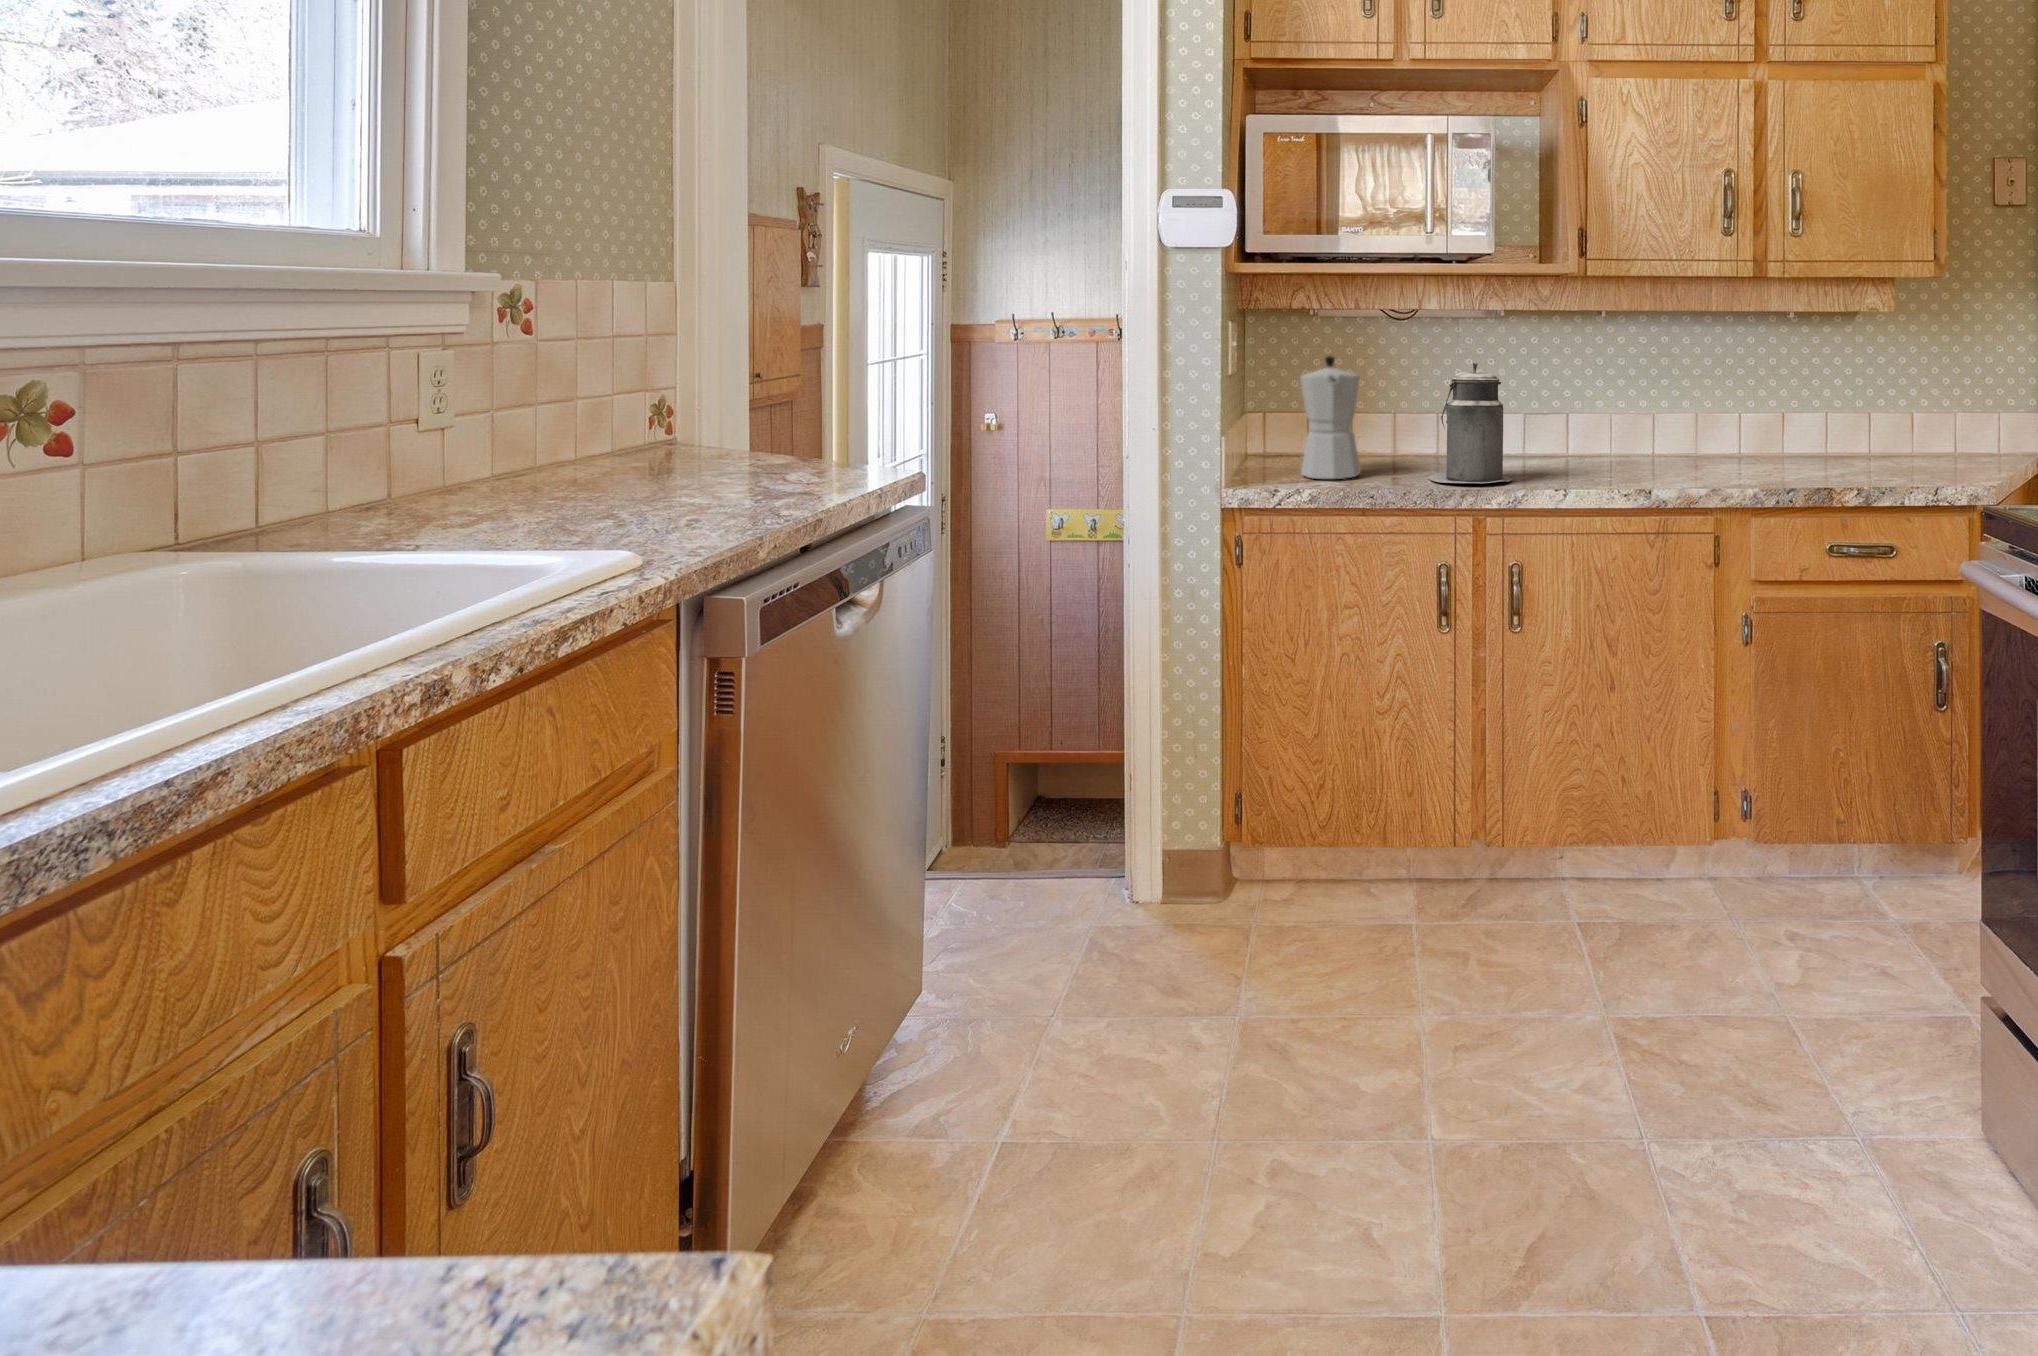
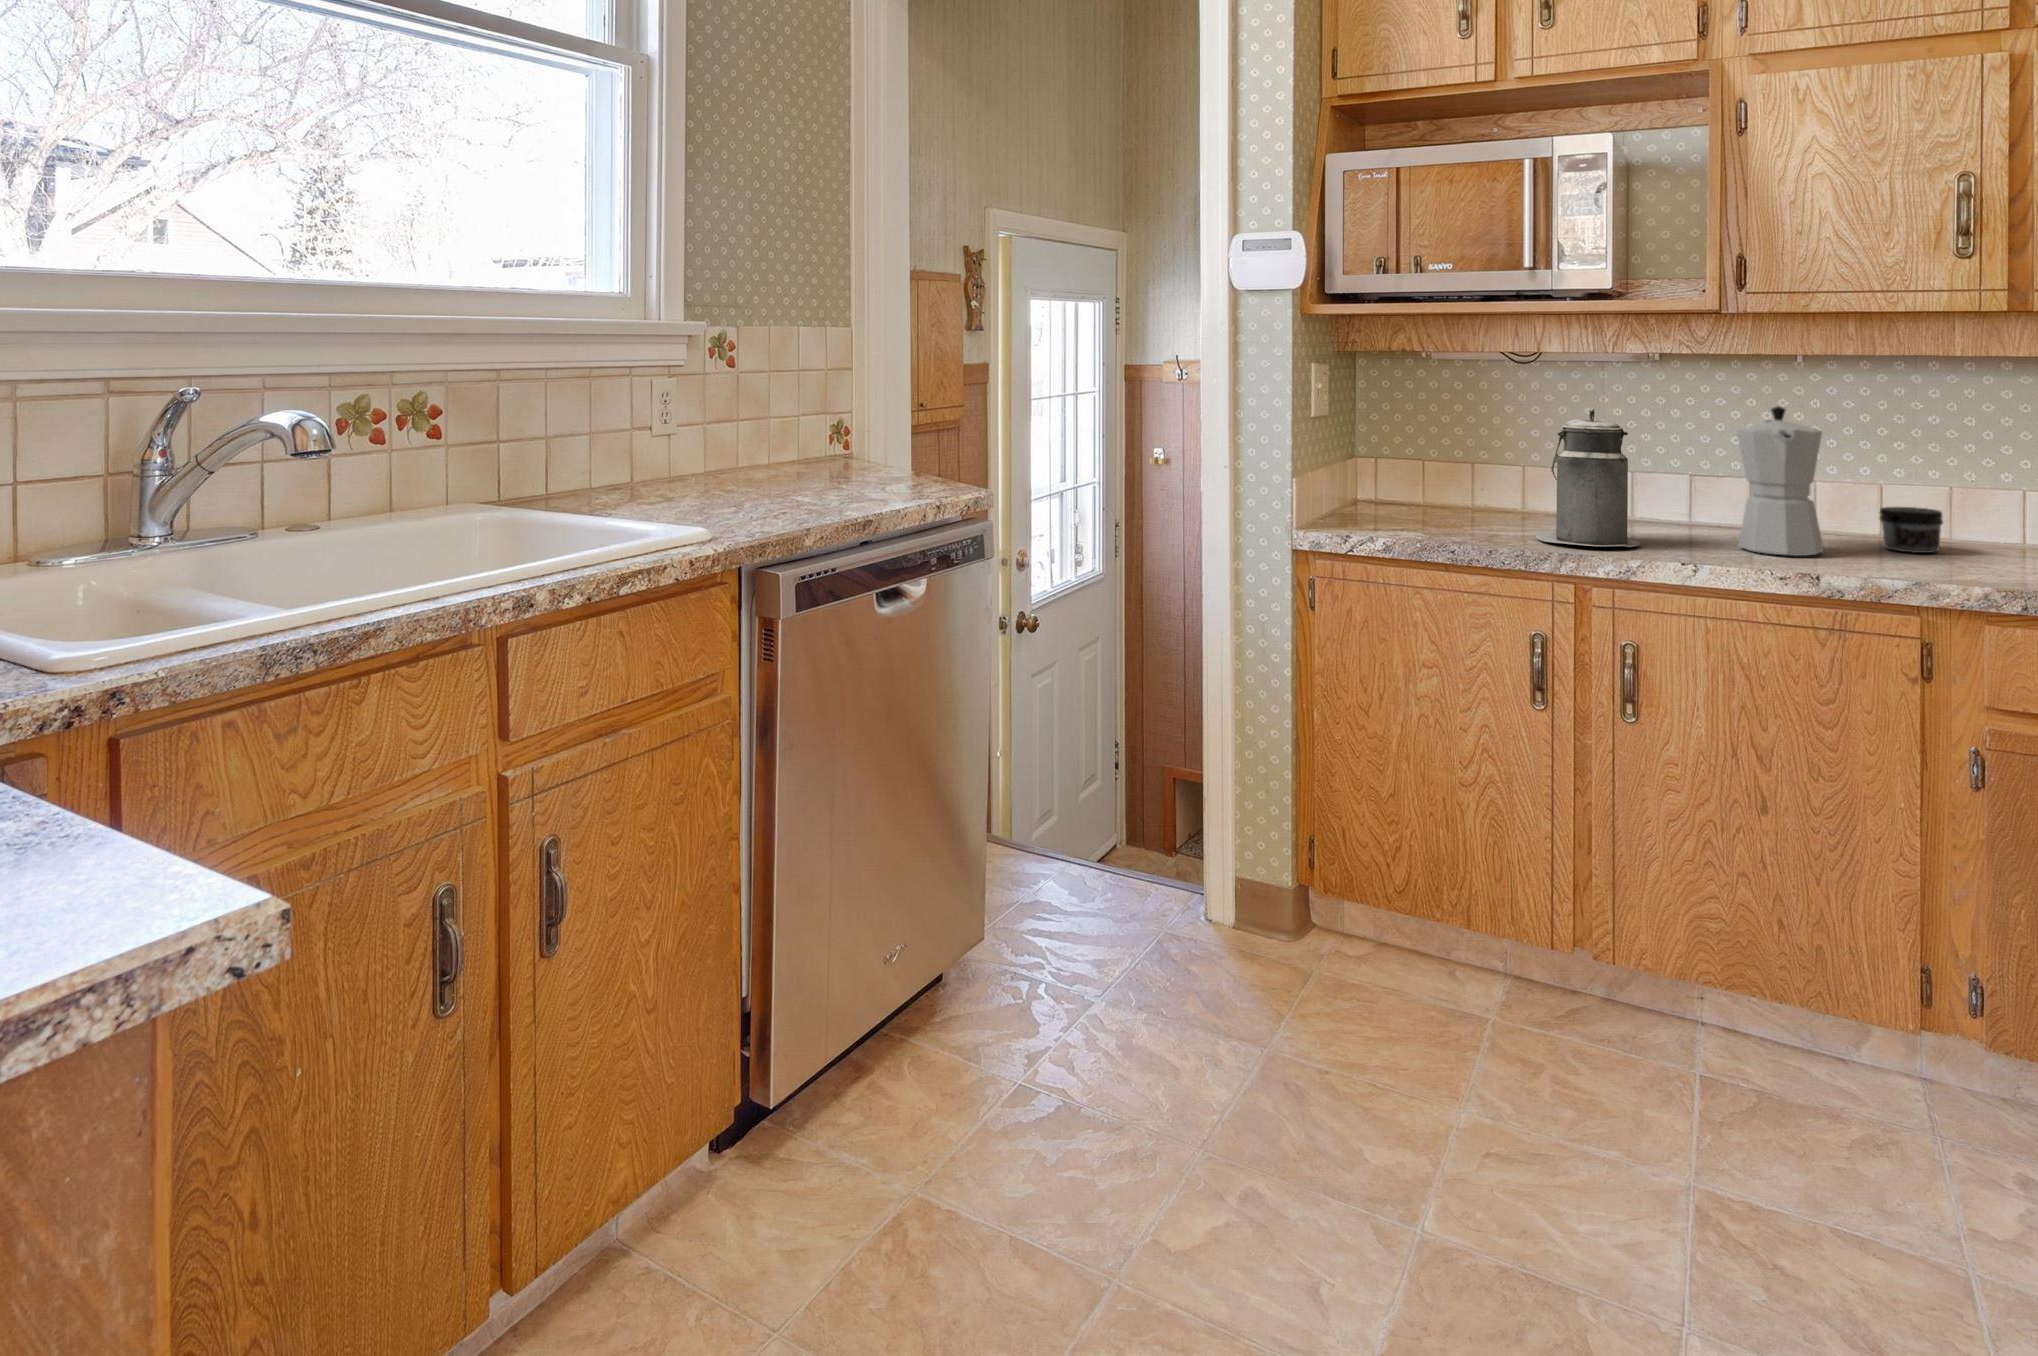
moka pot: present [1300,356,1361,479] -> present [1737,406,1824,556]
jar: none [1663,433,1705,469] -> present [1880,507,1943,553]

